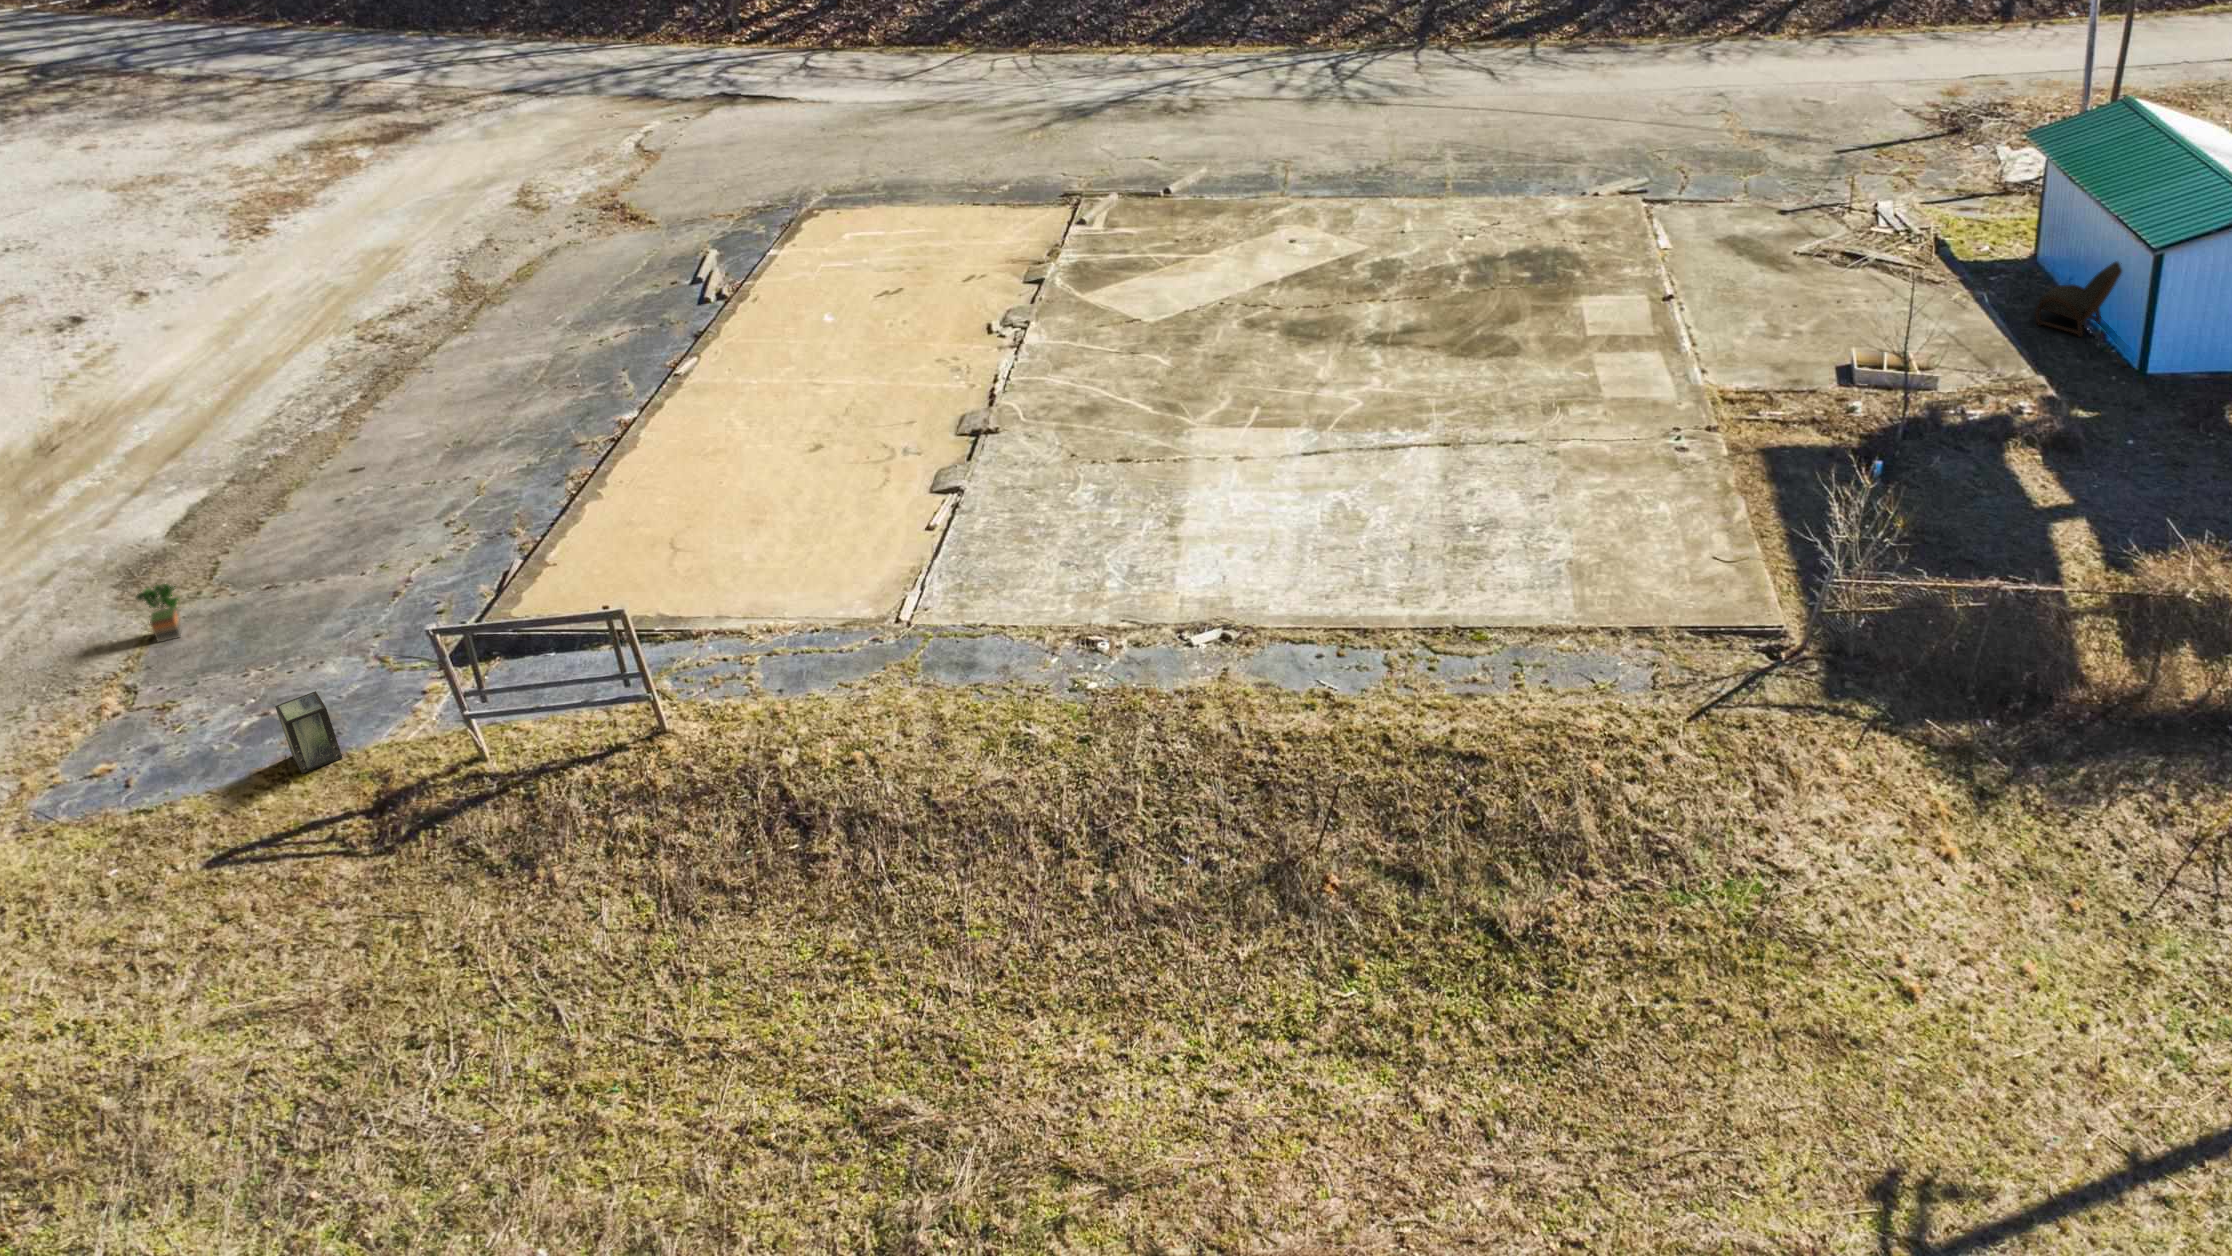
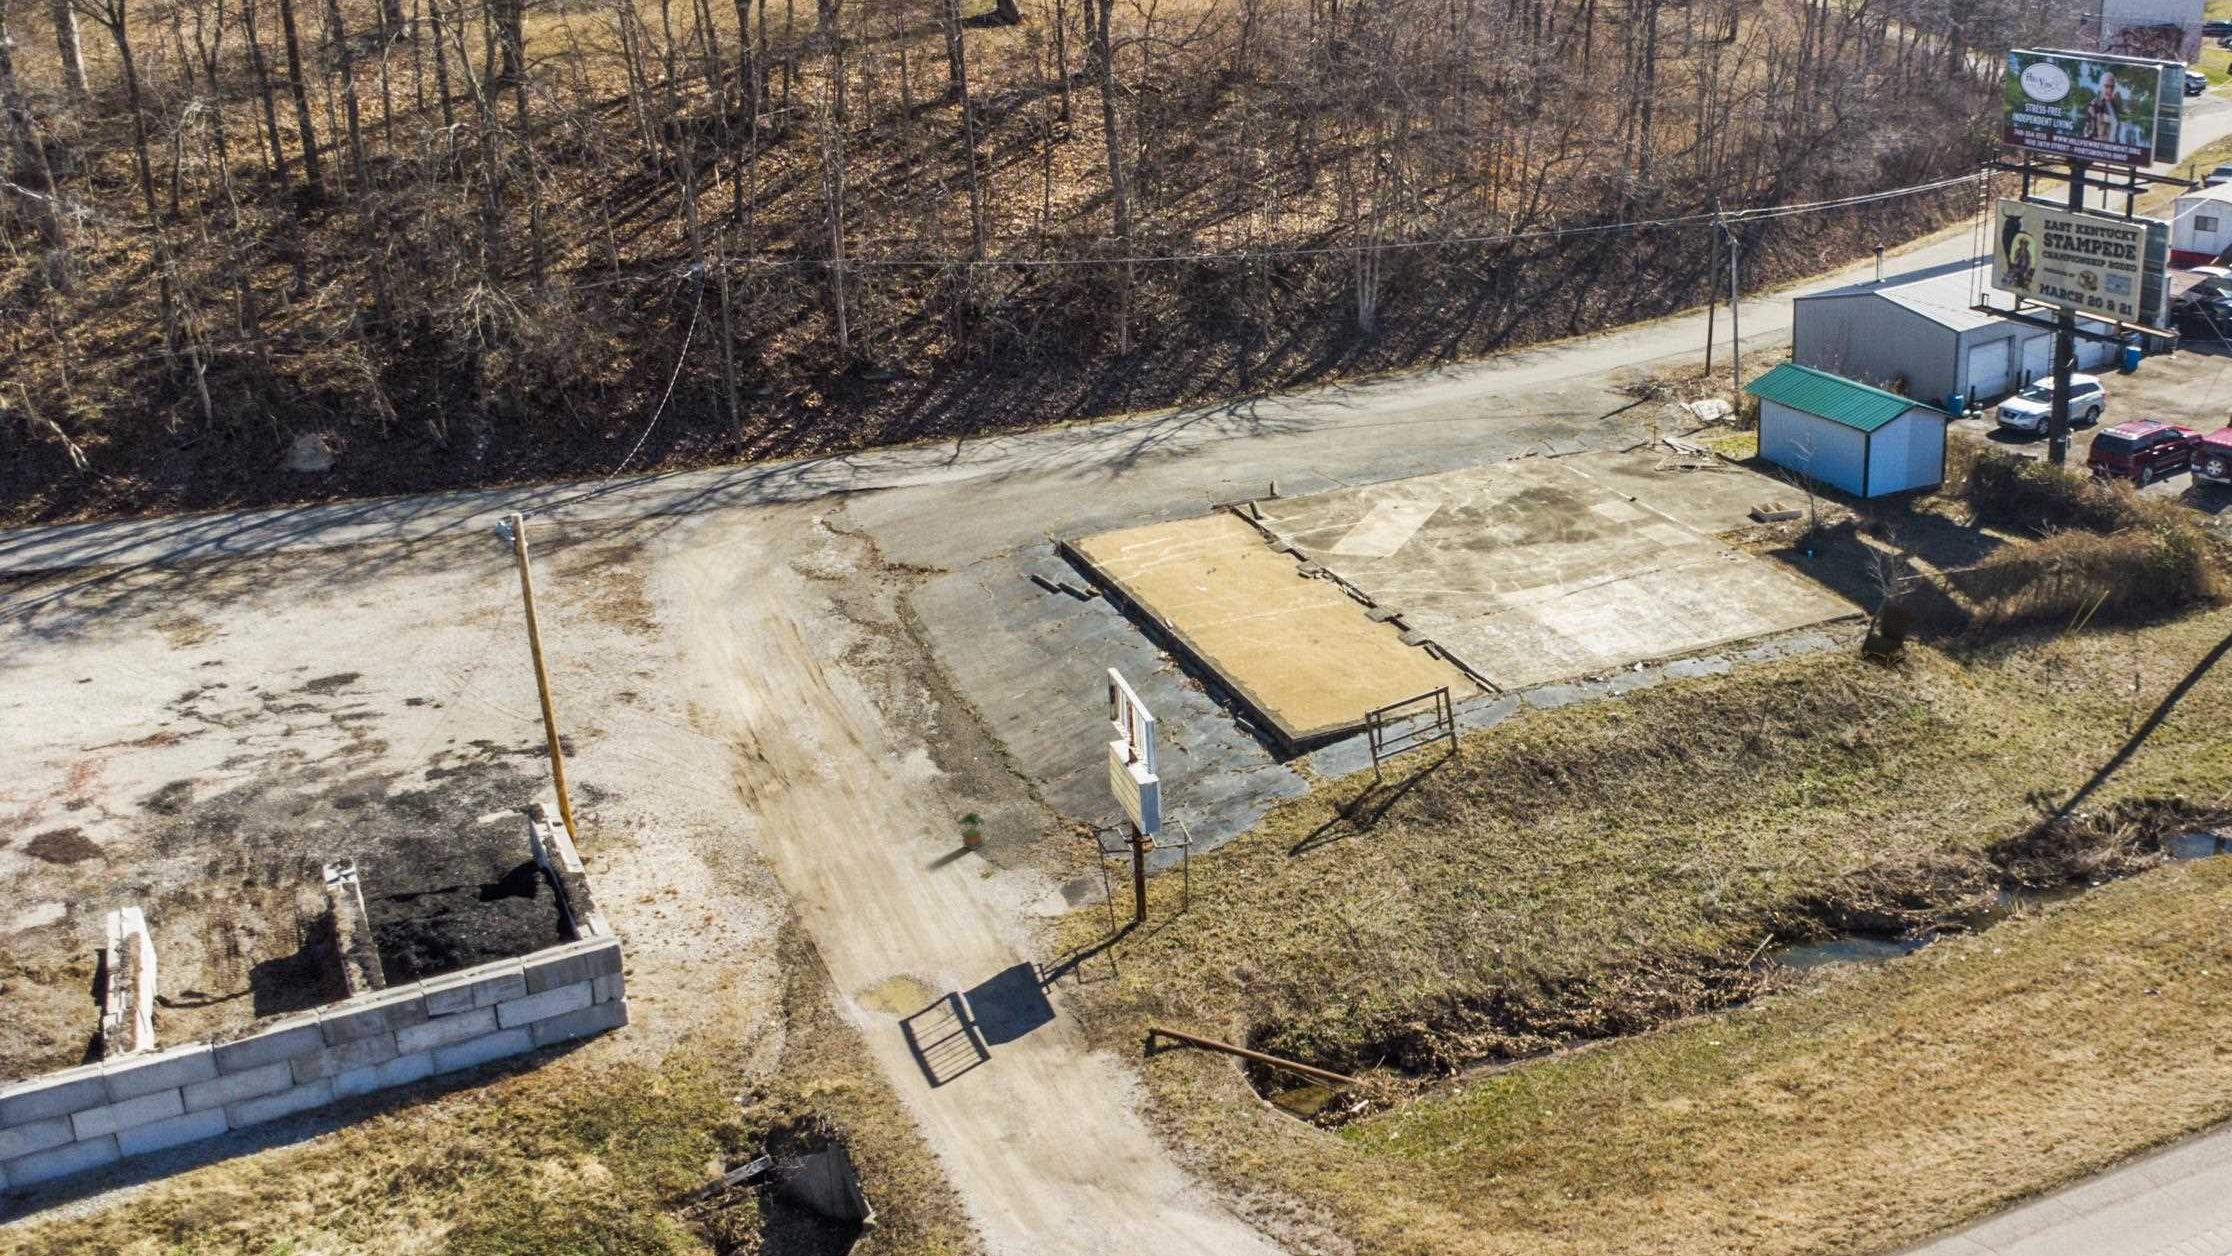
lounge chair: present [2035,262,2122,337] -> present [1860,605,1912,667]
storage box: present [275,691,342,774] -> none [1149,827,1183,873]

